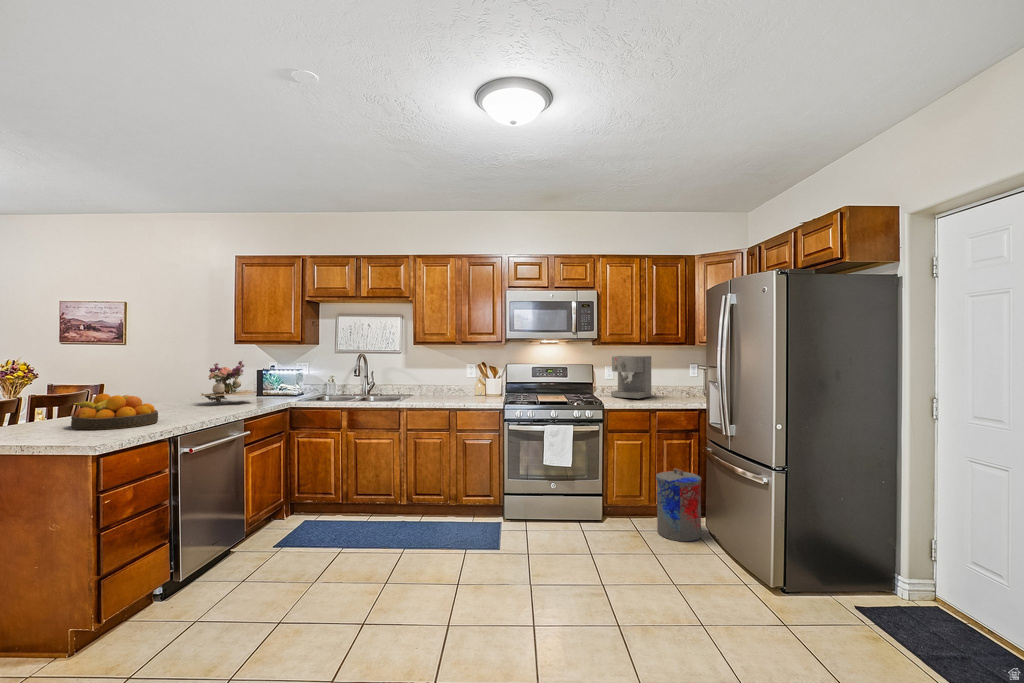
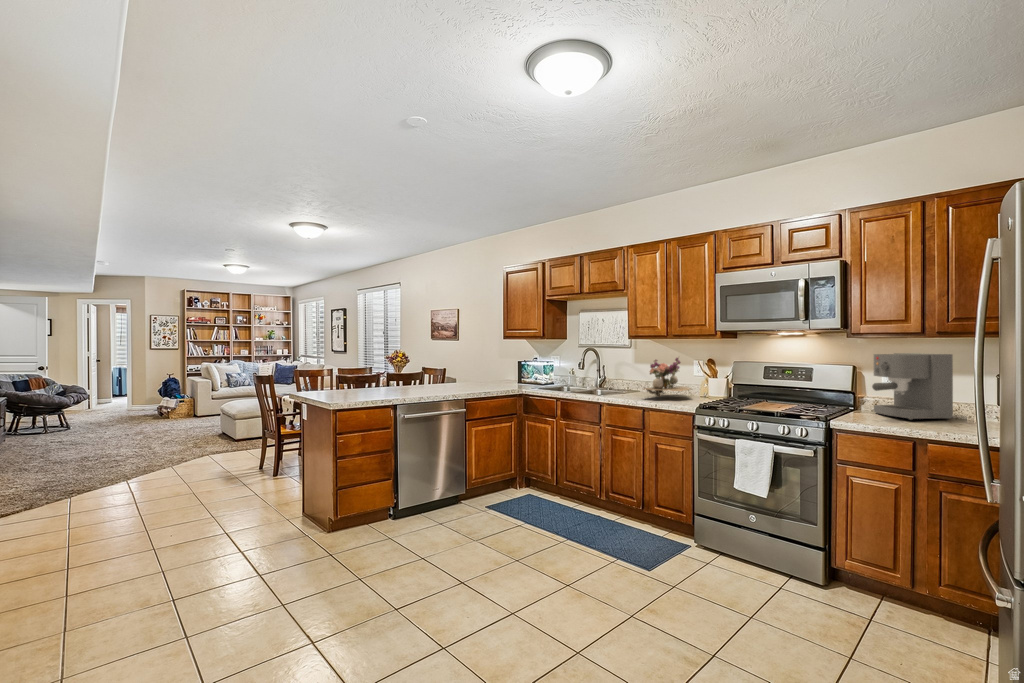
flower arrangement: present [201,361,257,403] -> present [644,358,691,397]
fruit bowl: present [71,394,158,430] -> none [351,373,398,396]
trash can: present [656,468,701,541] -> none [886,533,975,659]

